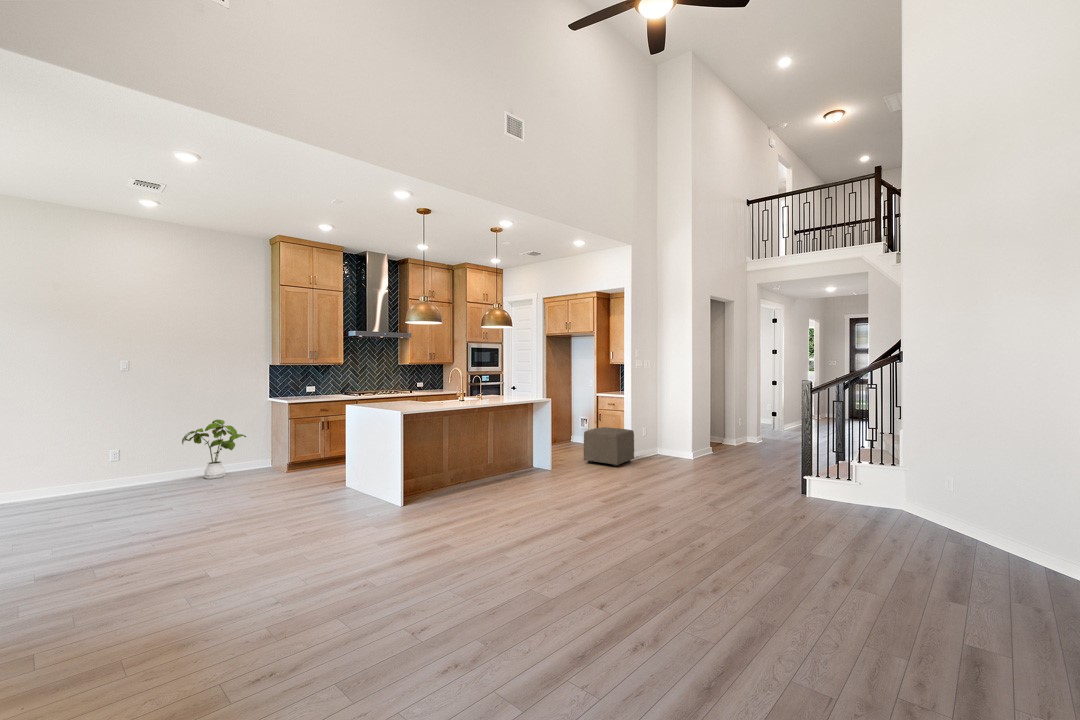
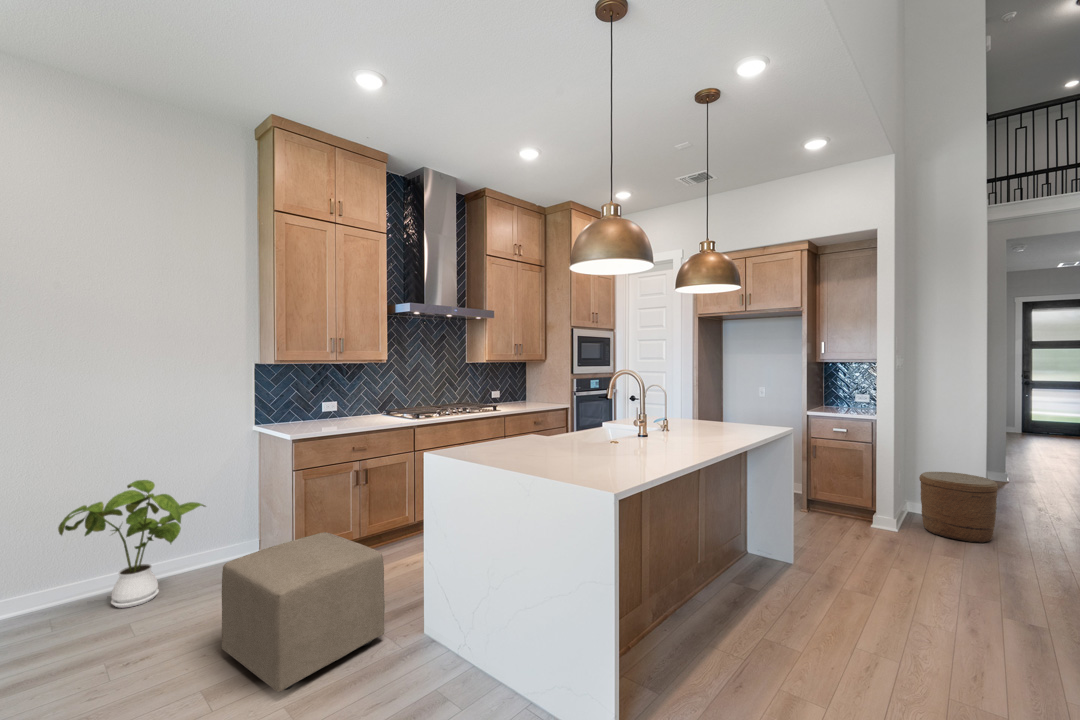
ottoman: present [584,427,634,467] -> present [222,532,385,692]
woven basket: none [643,428,678,464] -> present [919,472,998,543]

